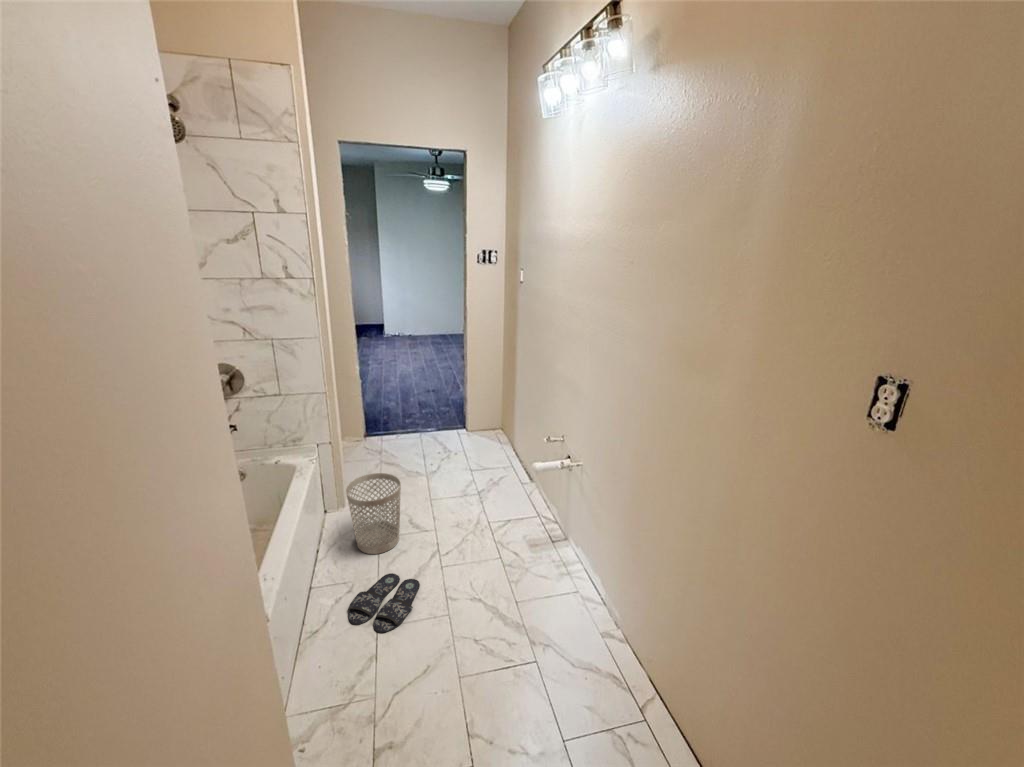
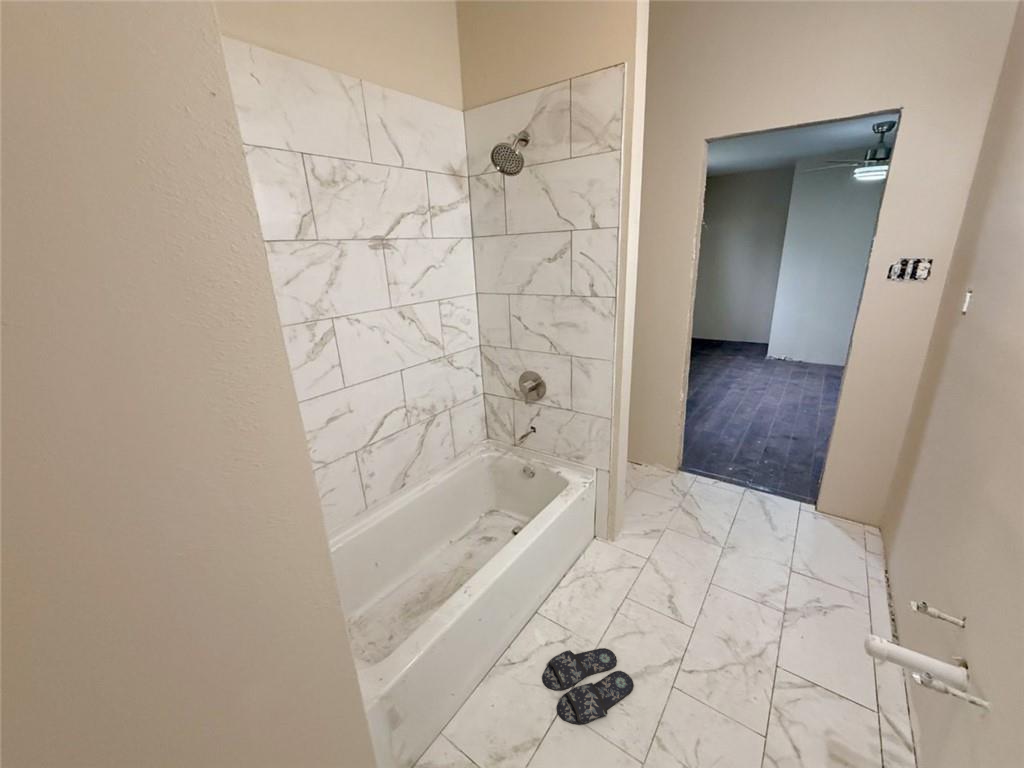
wastebasket: present [346,473,401,554] -> none [594,522,657,620]

